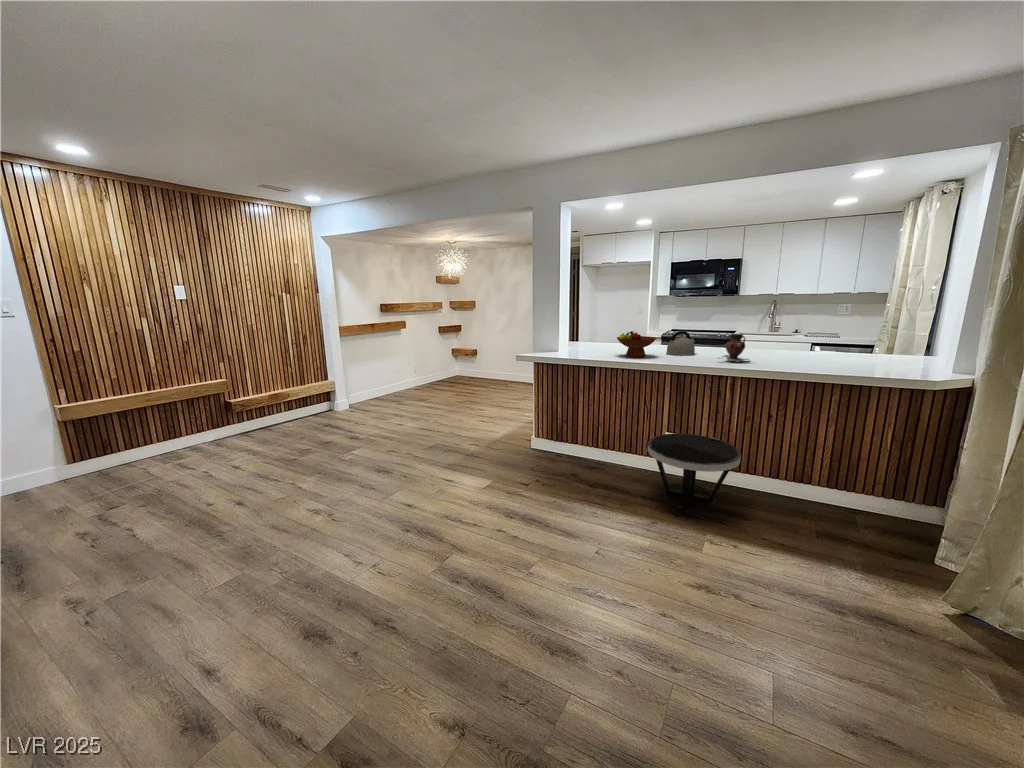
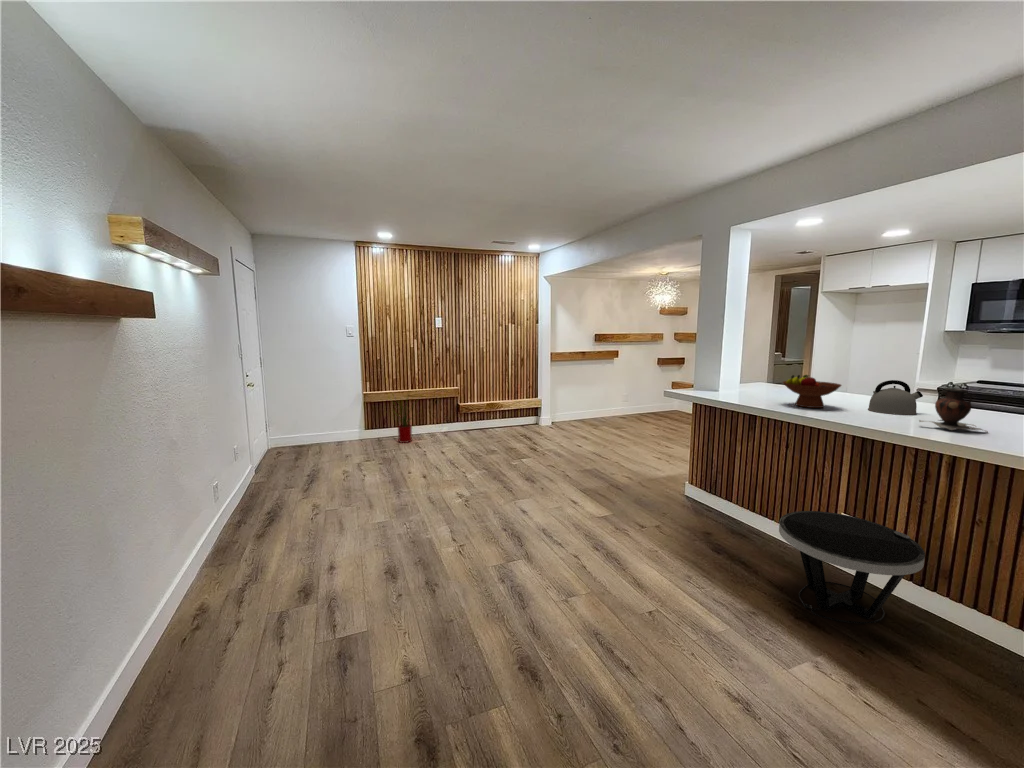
house plant: none [102,391,184,469] -> present [394,398,419,443]

